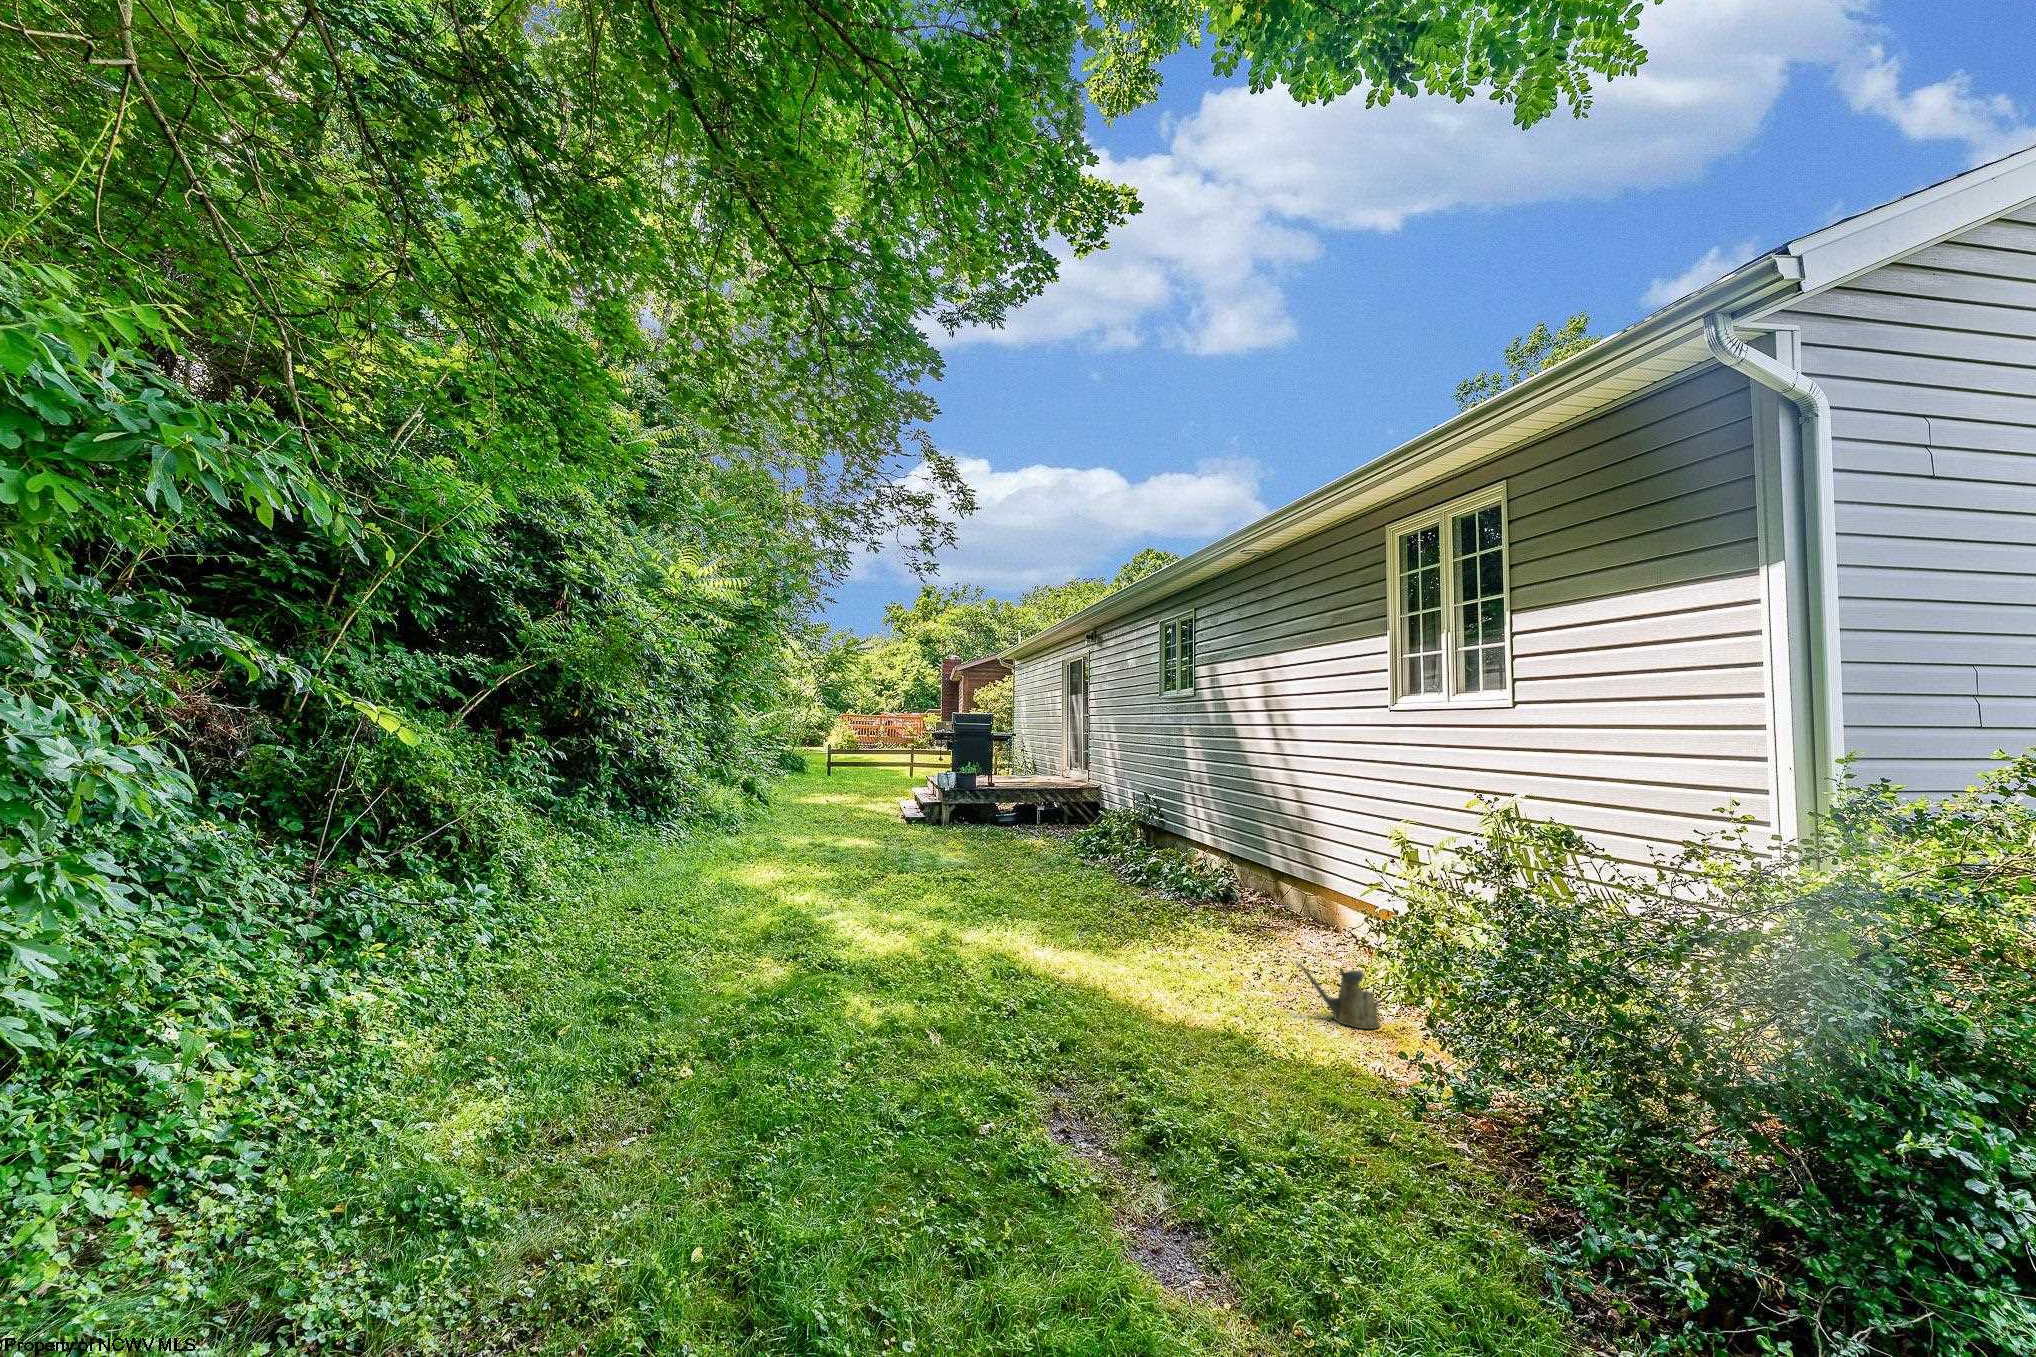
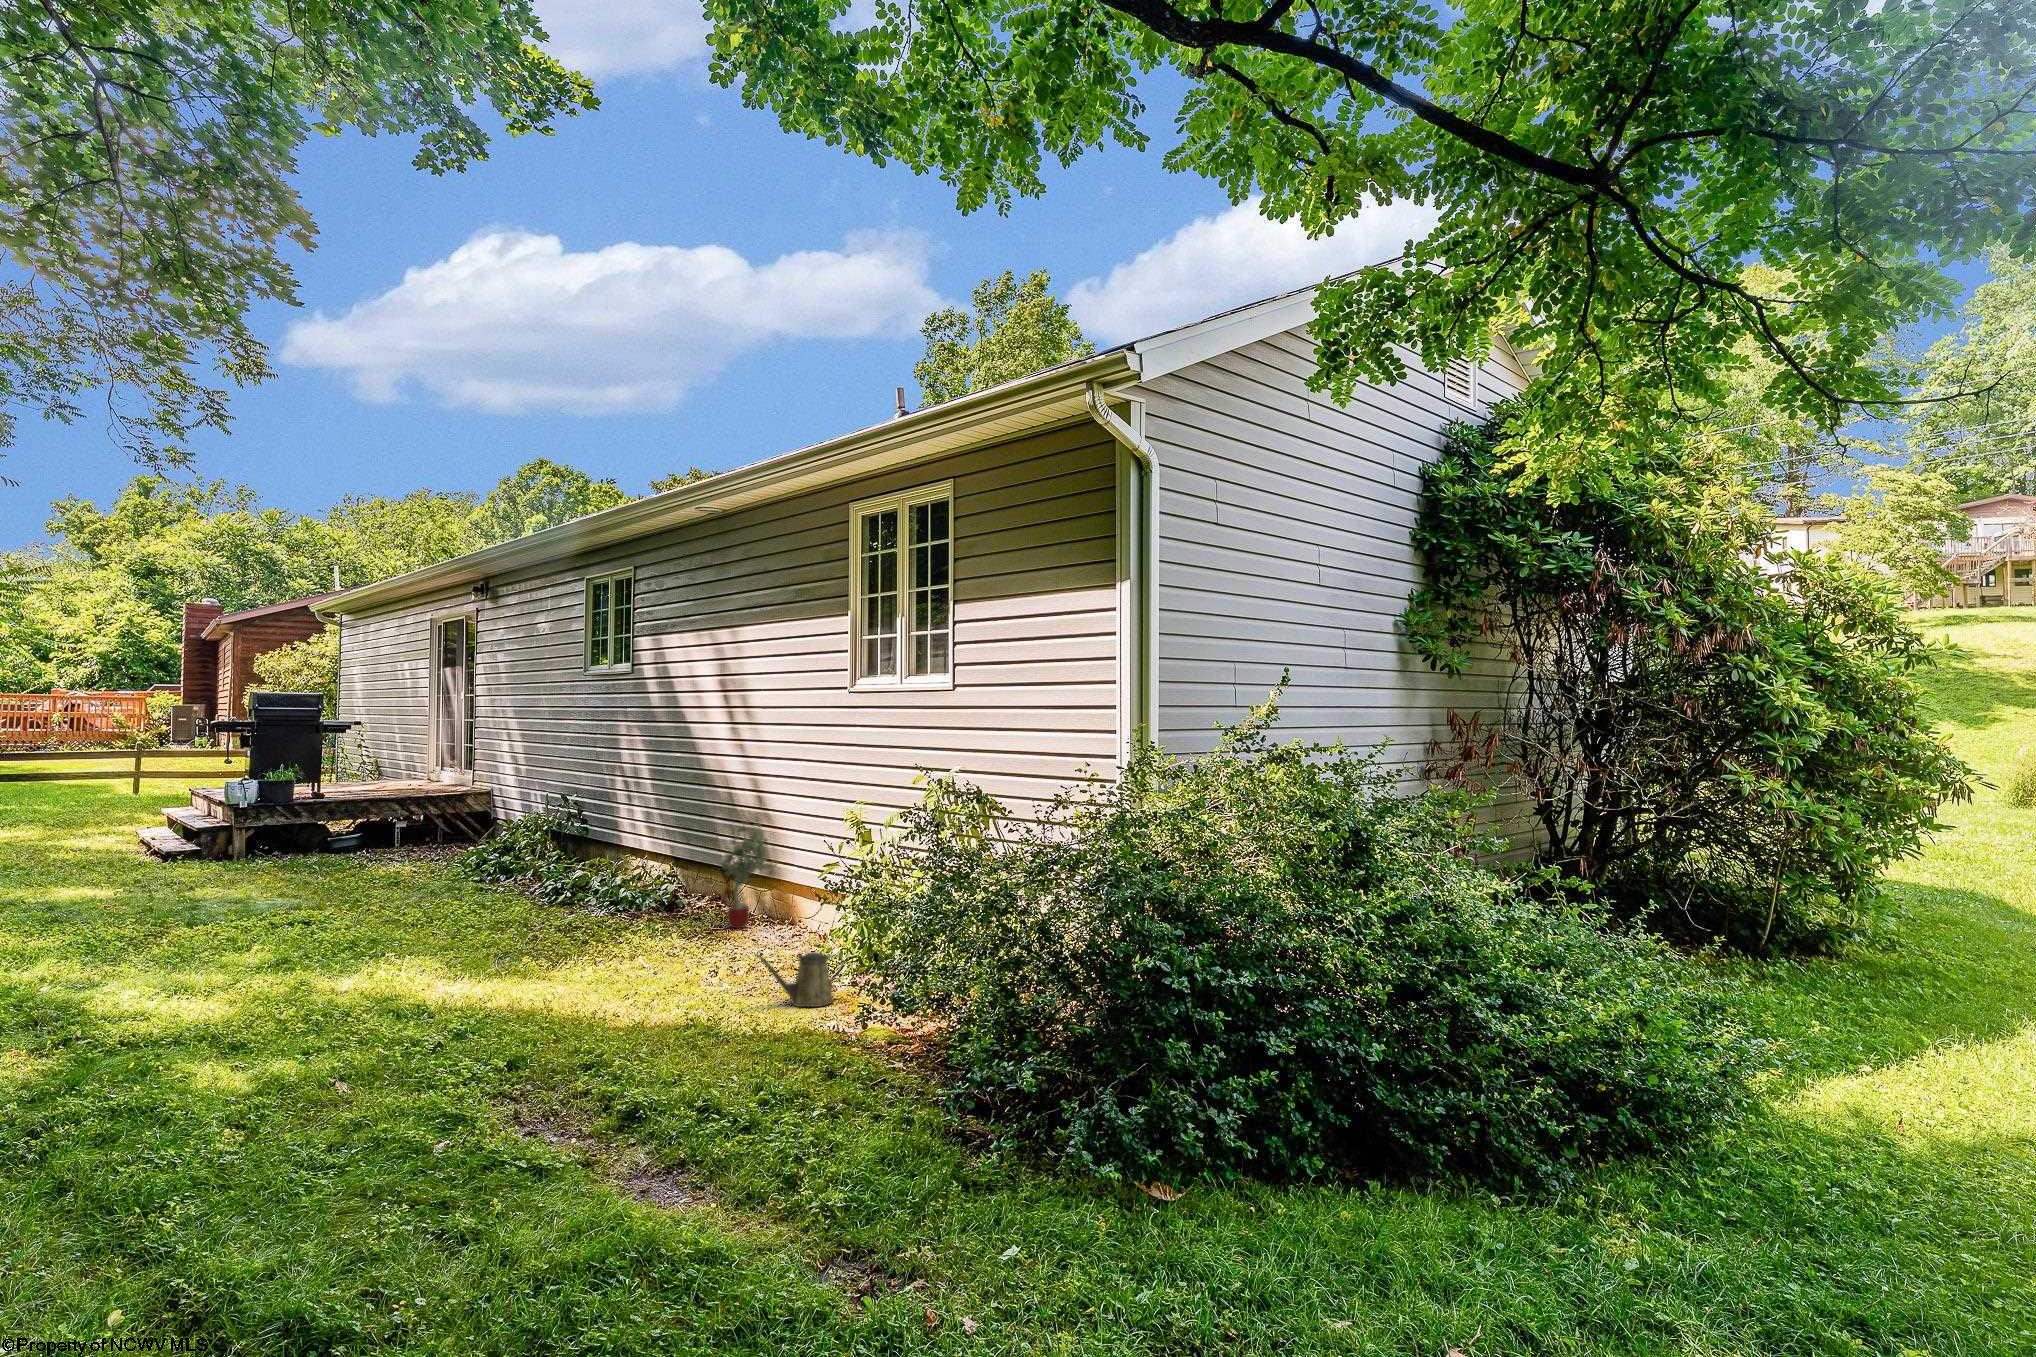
potted tree: none [1266,829,1323,928] -> present [721,822,778,929]

